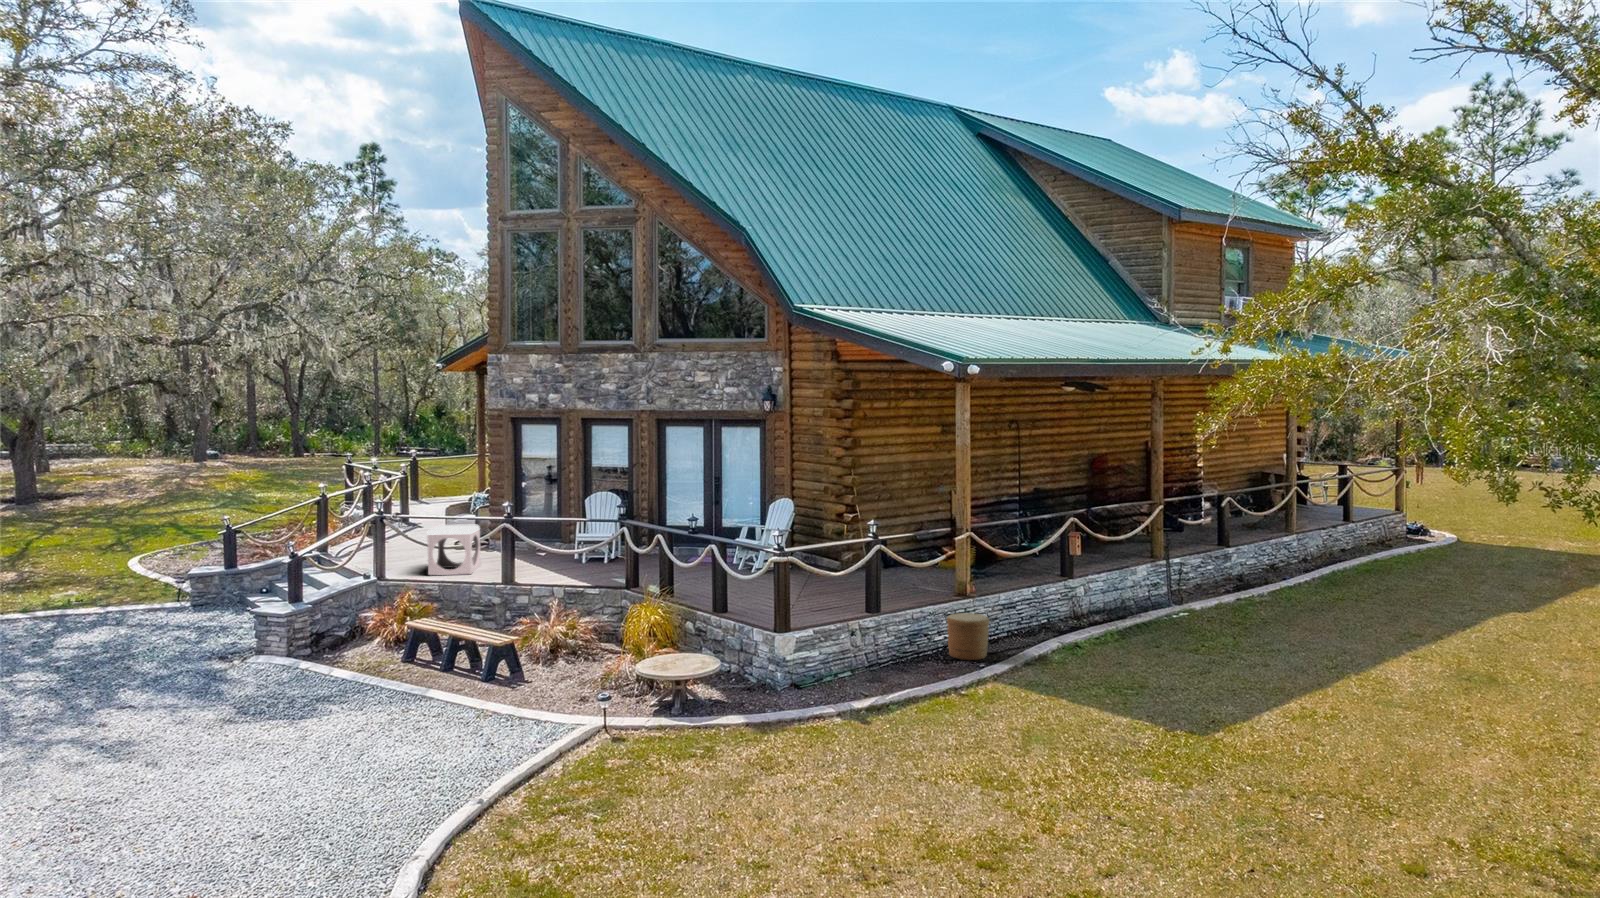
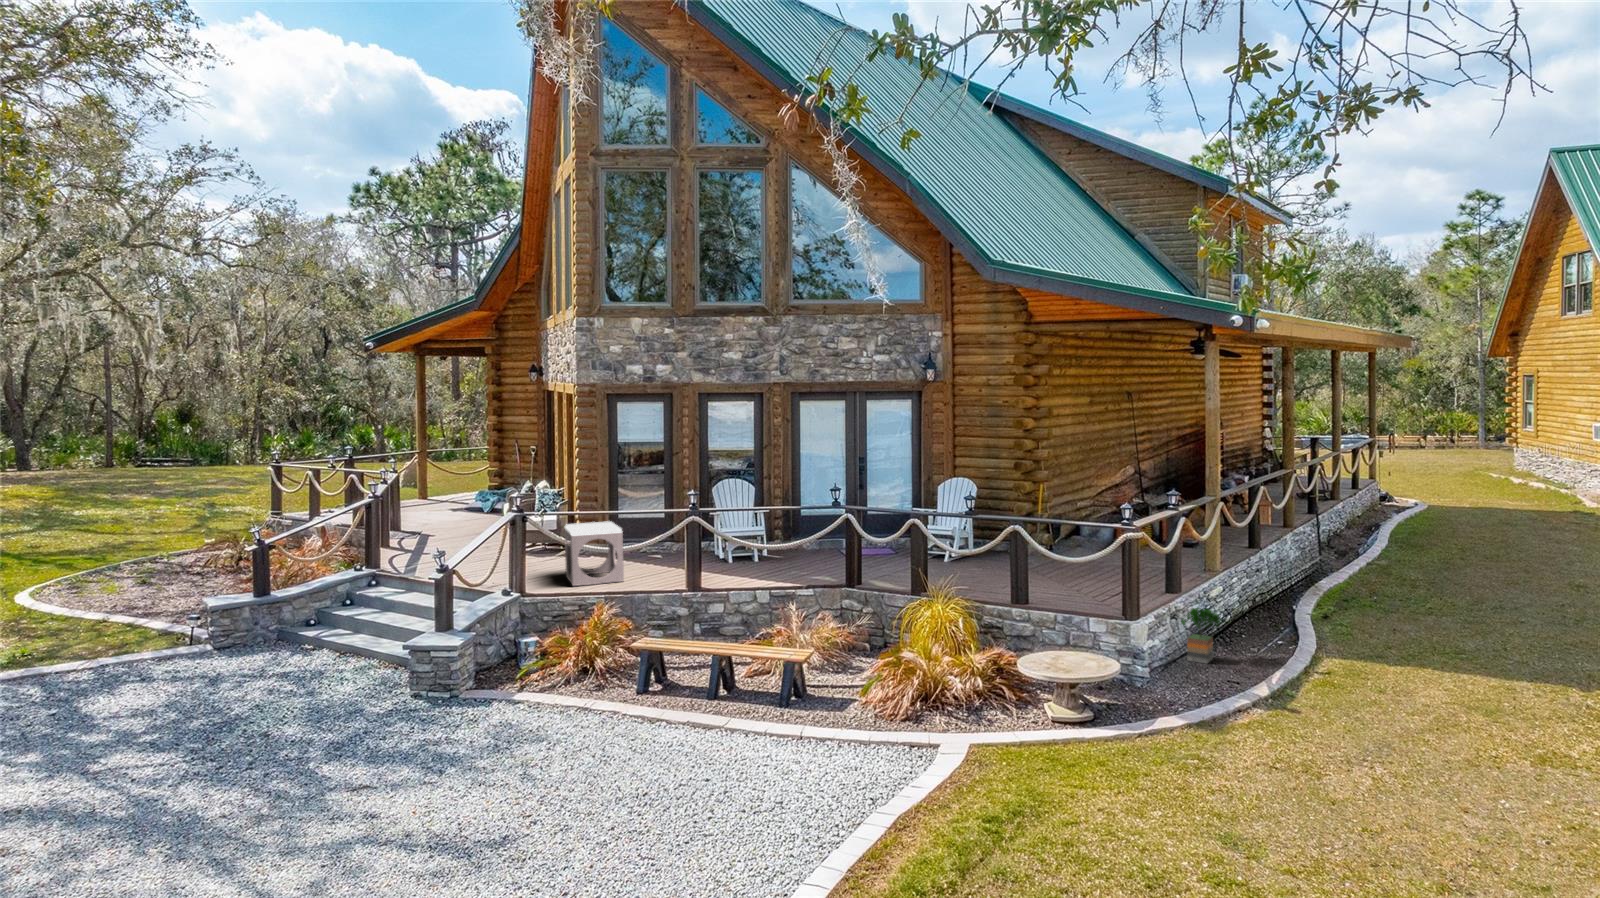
woven basket: present [947,613,989,660] -> none [1219,586,1267,636]
potted tree: none [855,626,893,679] -> present [1182,608,1221,664]

